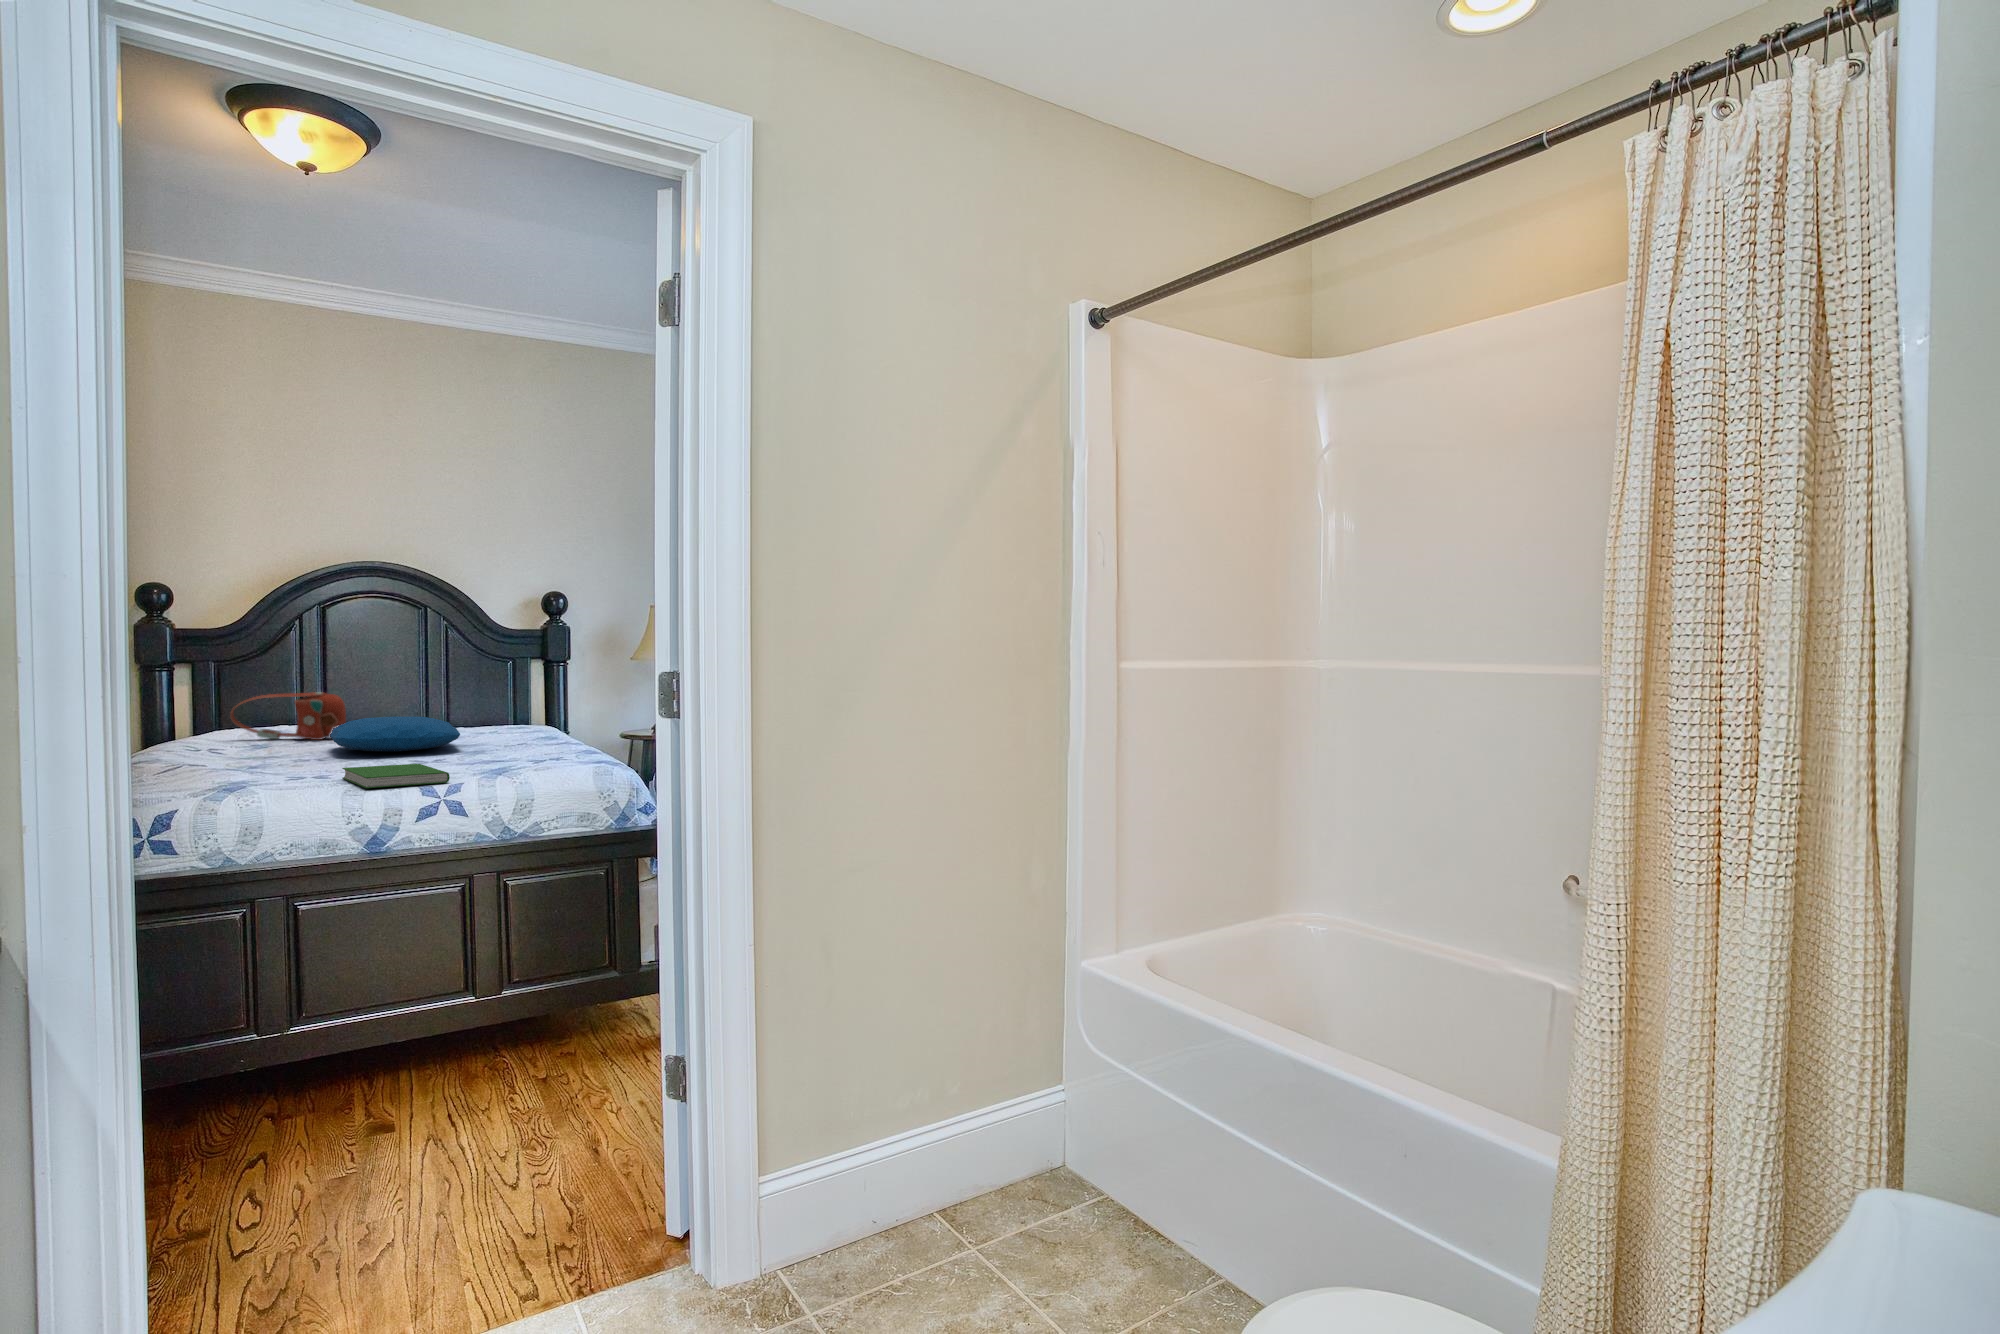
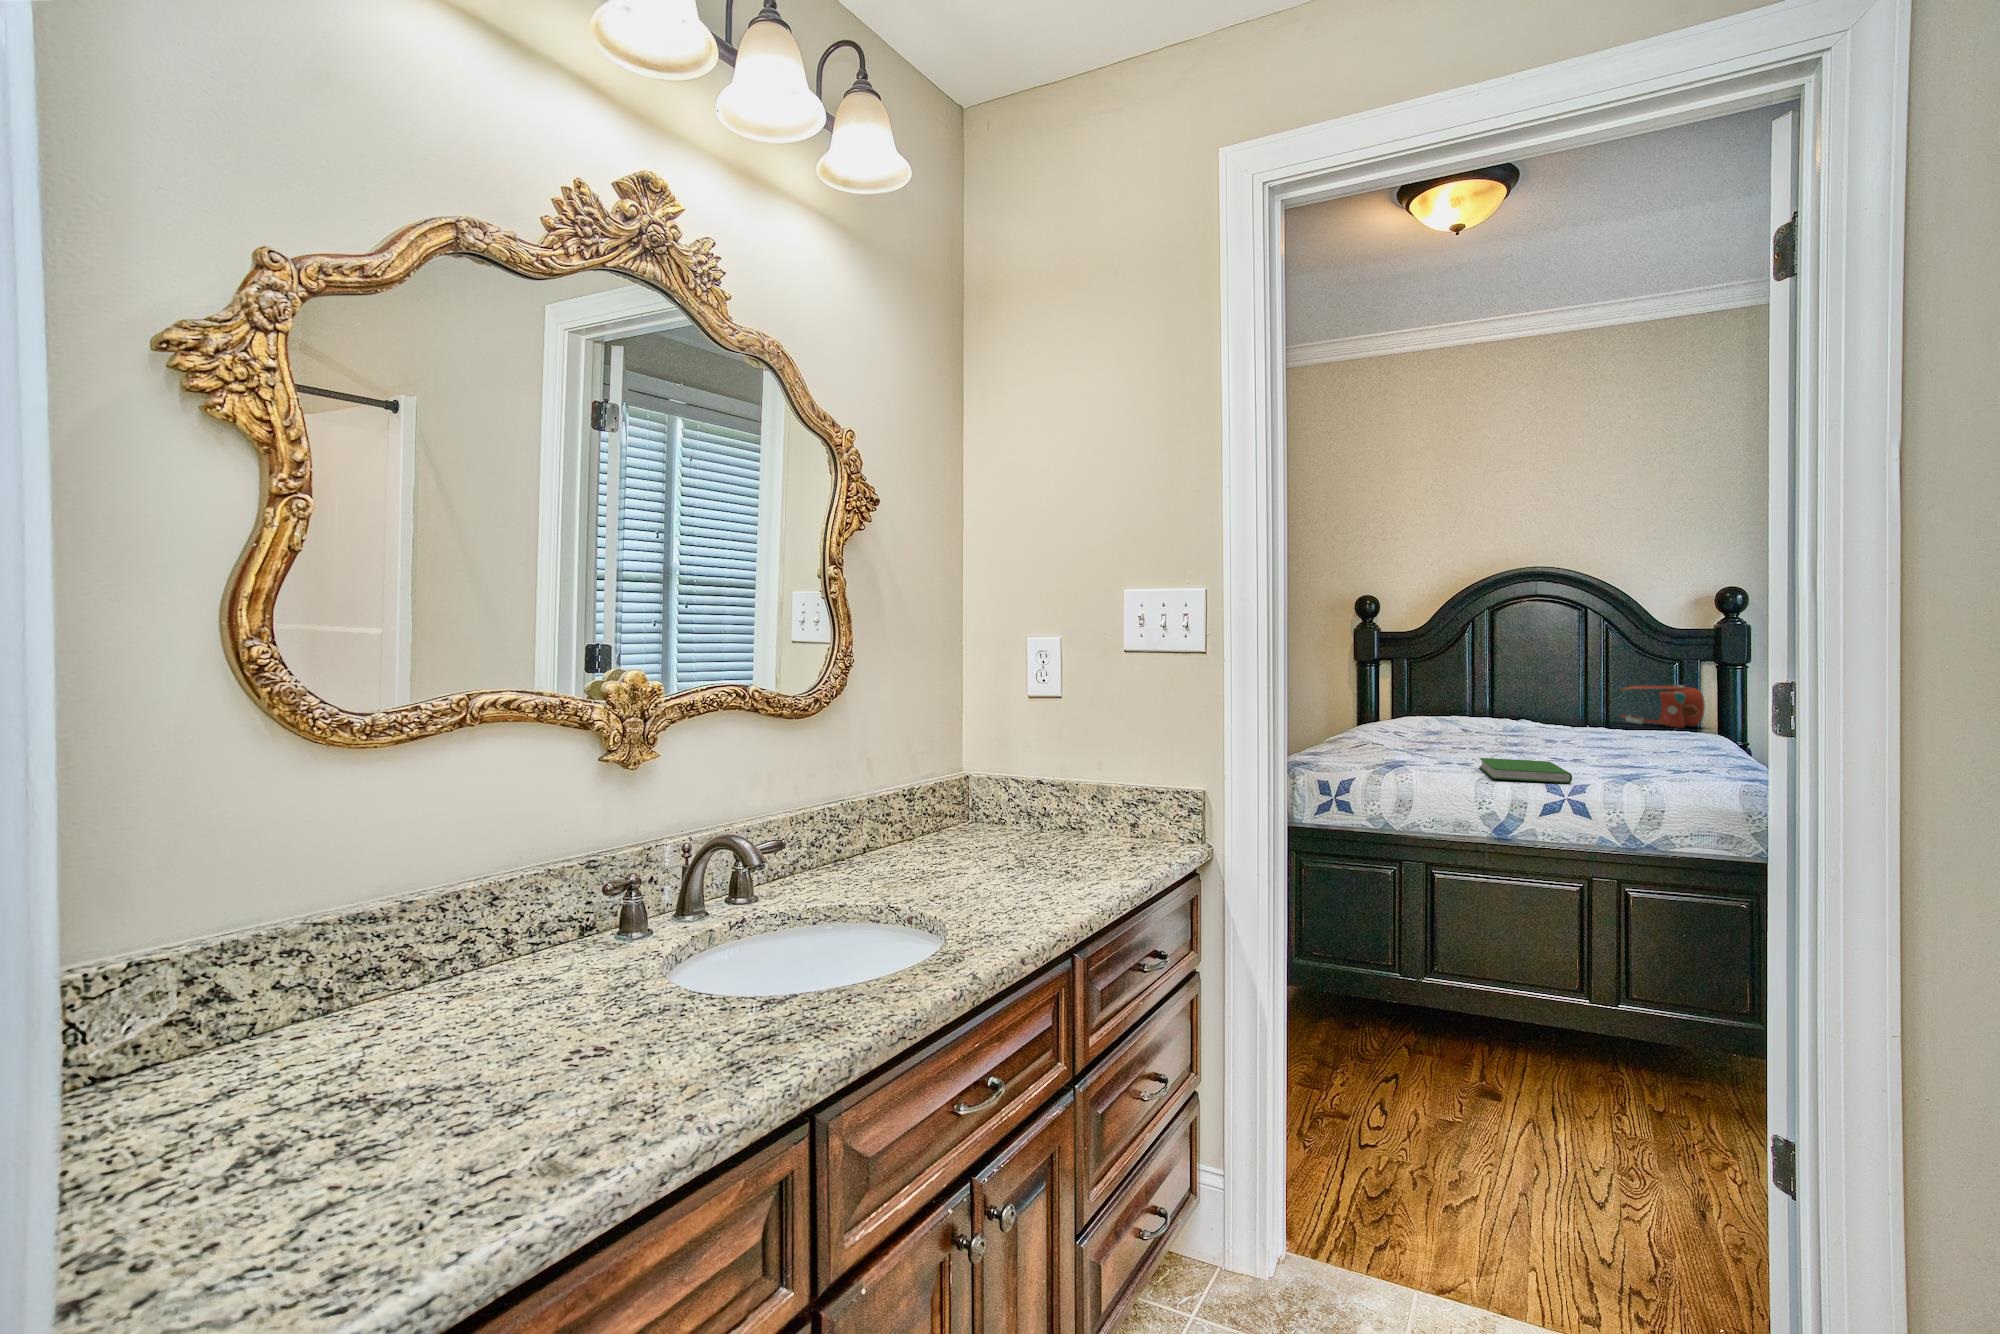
handbag: present [230,692,346,740] -> present [1621,686,1705,728]
pillow: present [330,717,460,752] -> none [1482,714,1602,748]

